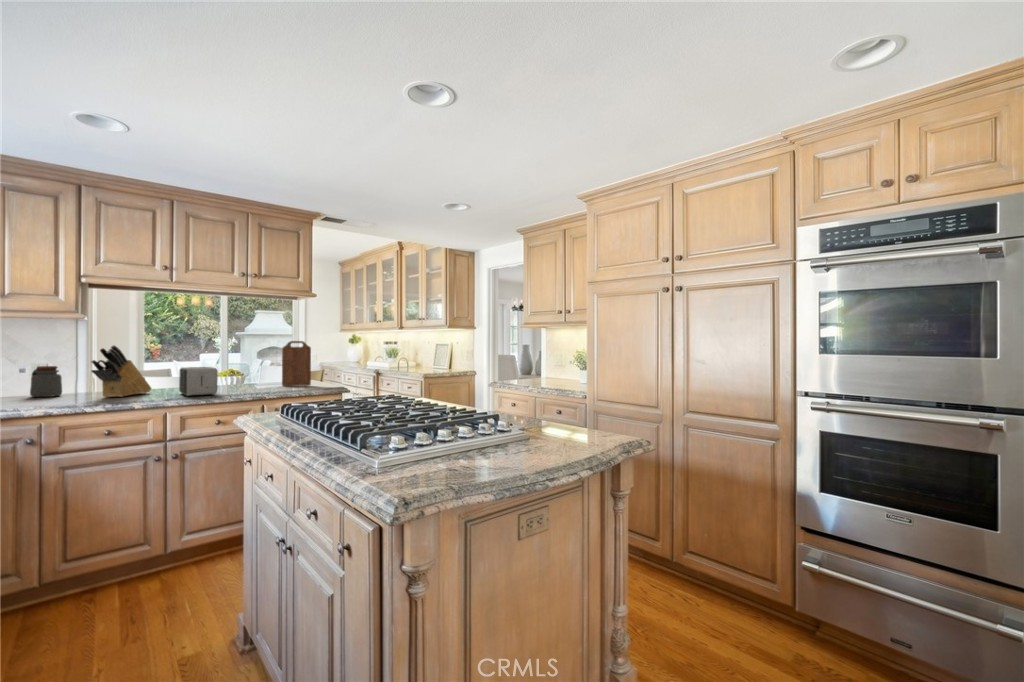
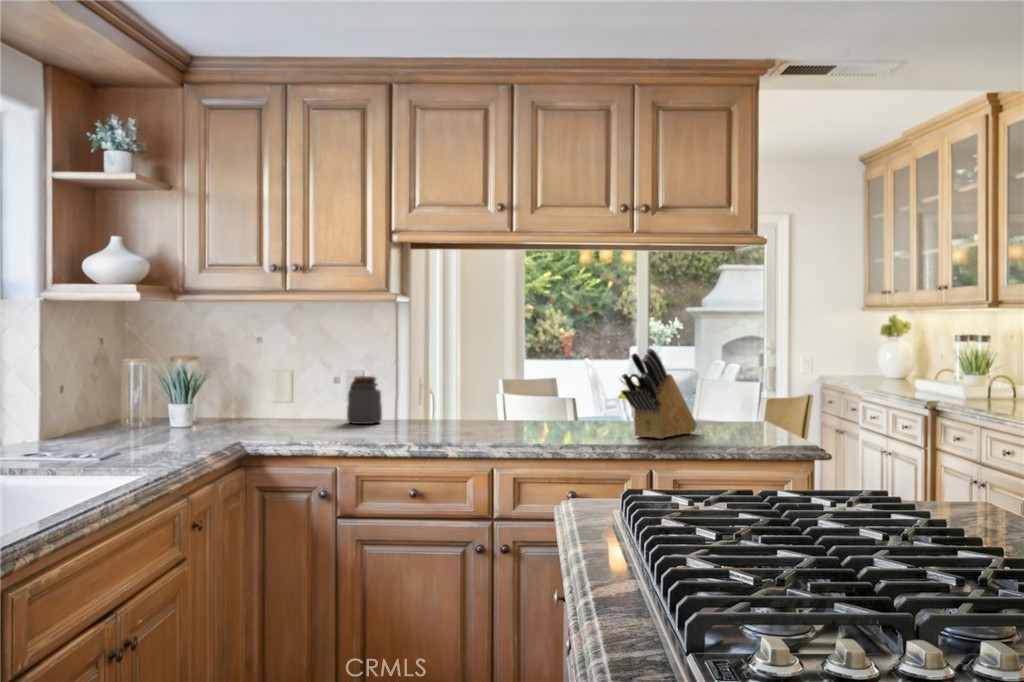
cutting board: present [282,341,311,386] -> none [701,336,757,432]
knife block: present [91,345,151,397] -> present [622,348,697,439]
toaster: present [179,367,218,396] -> none [521,386,573,441]

